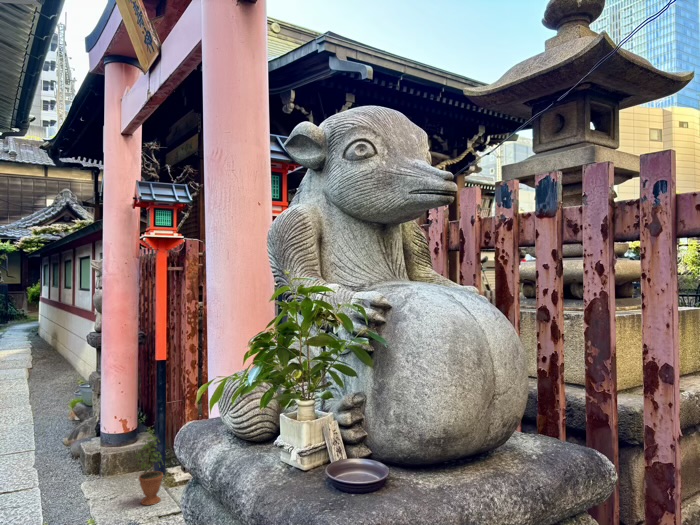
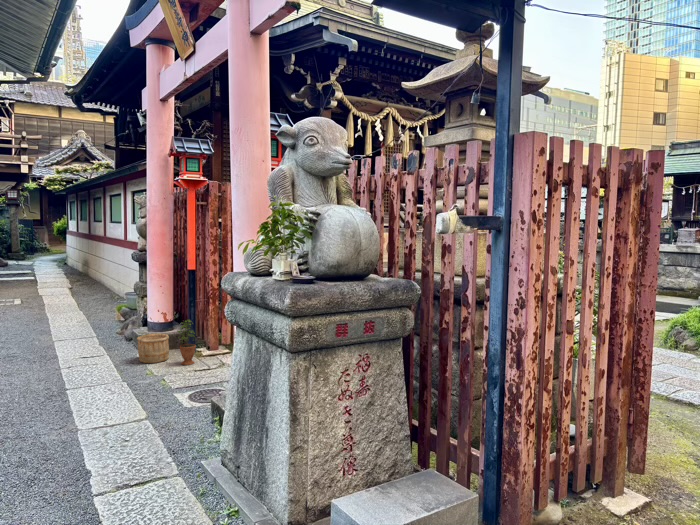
wooden bucket: none [79,453,127,502] -> present [137,334,169,363]

